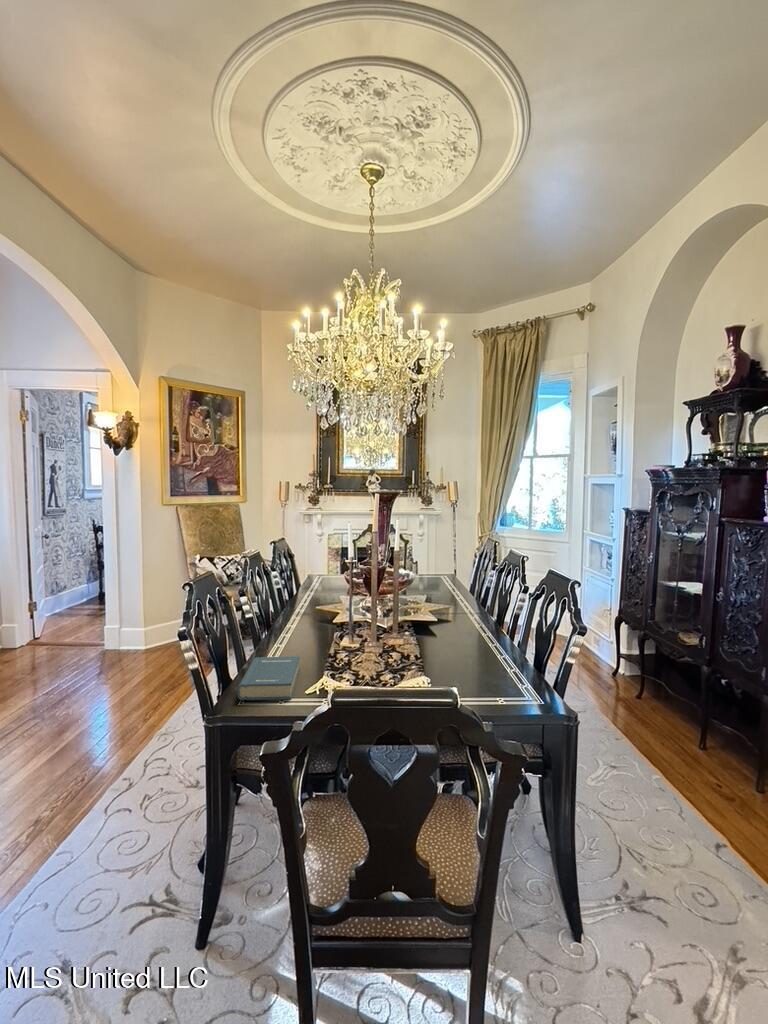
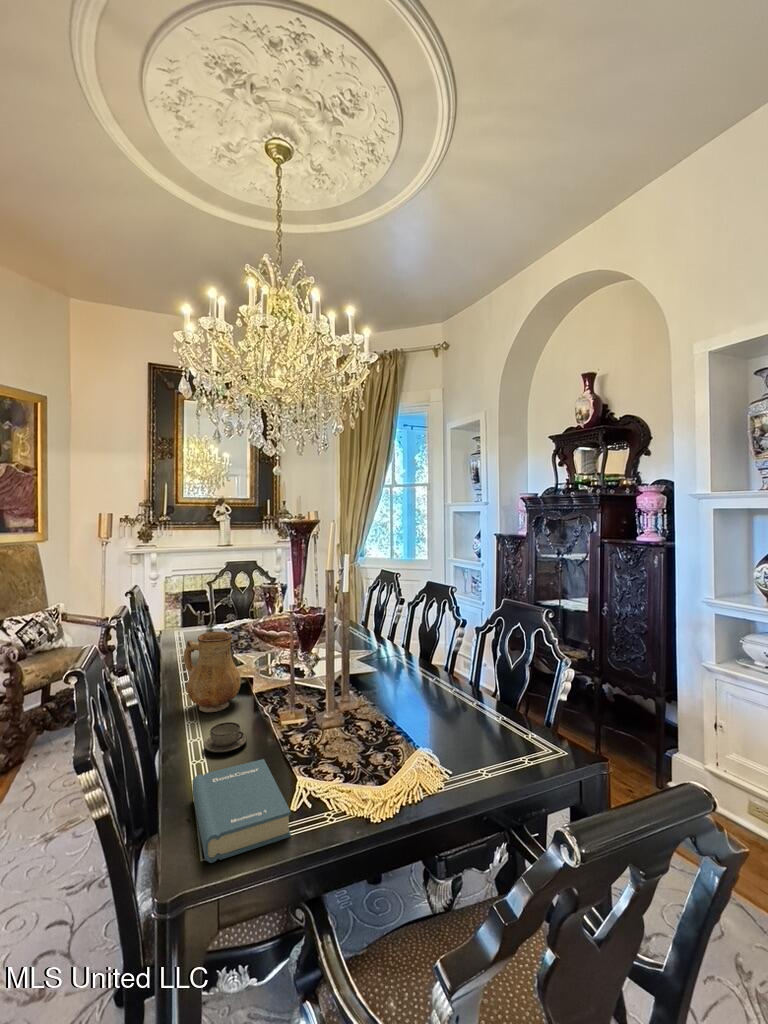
ceramic pitcher: none [283,573,320,630] -> present [184,632,241,712]
teacup: none [276,634,305,652] -> present [204,722,247,753]

